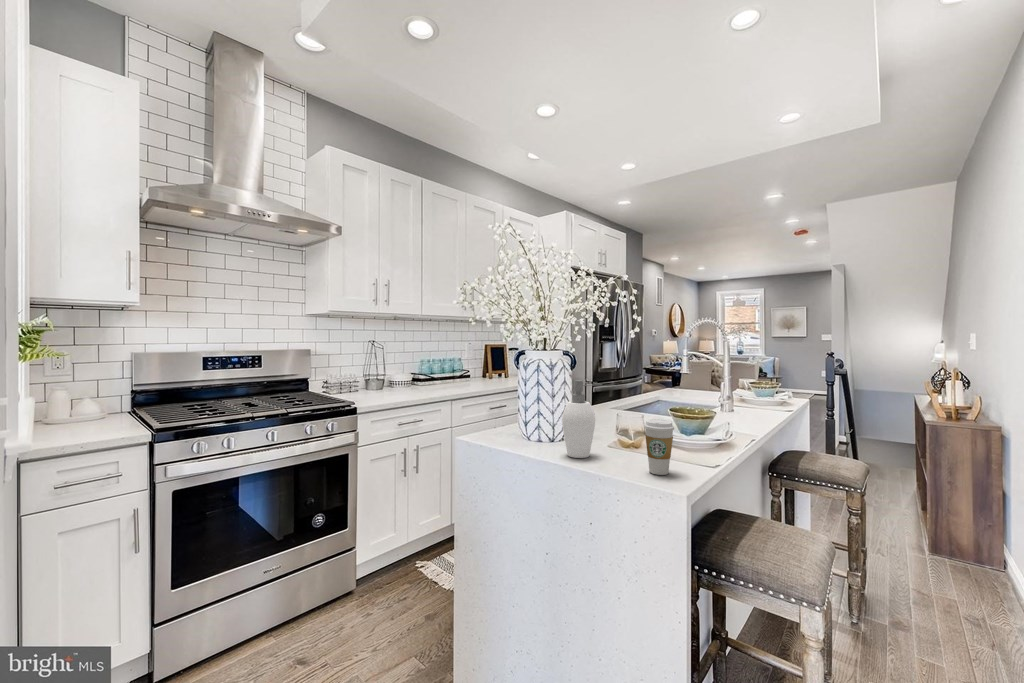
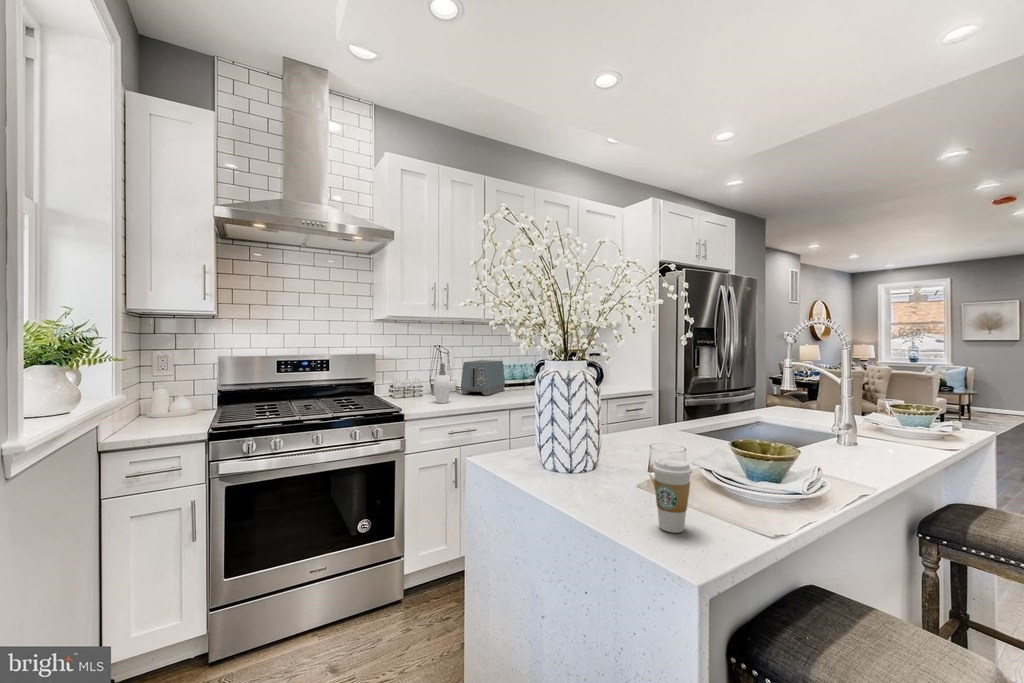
toaster: none [397,355,437,388] -> present [461,360,505,395]
soap dispenser: present [562,380,602,458] -> present [434,363,451,403]

